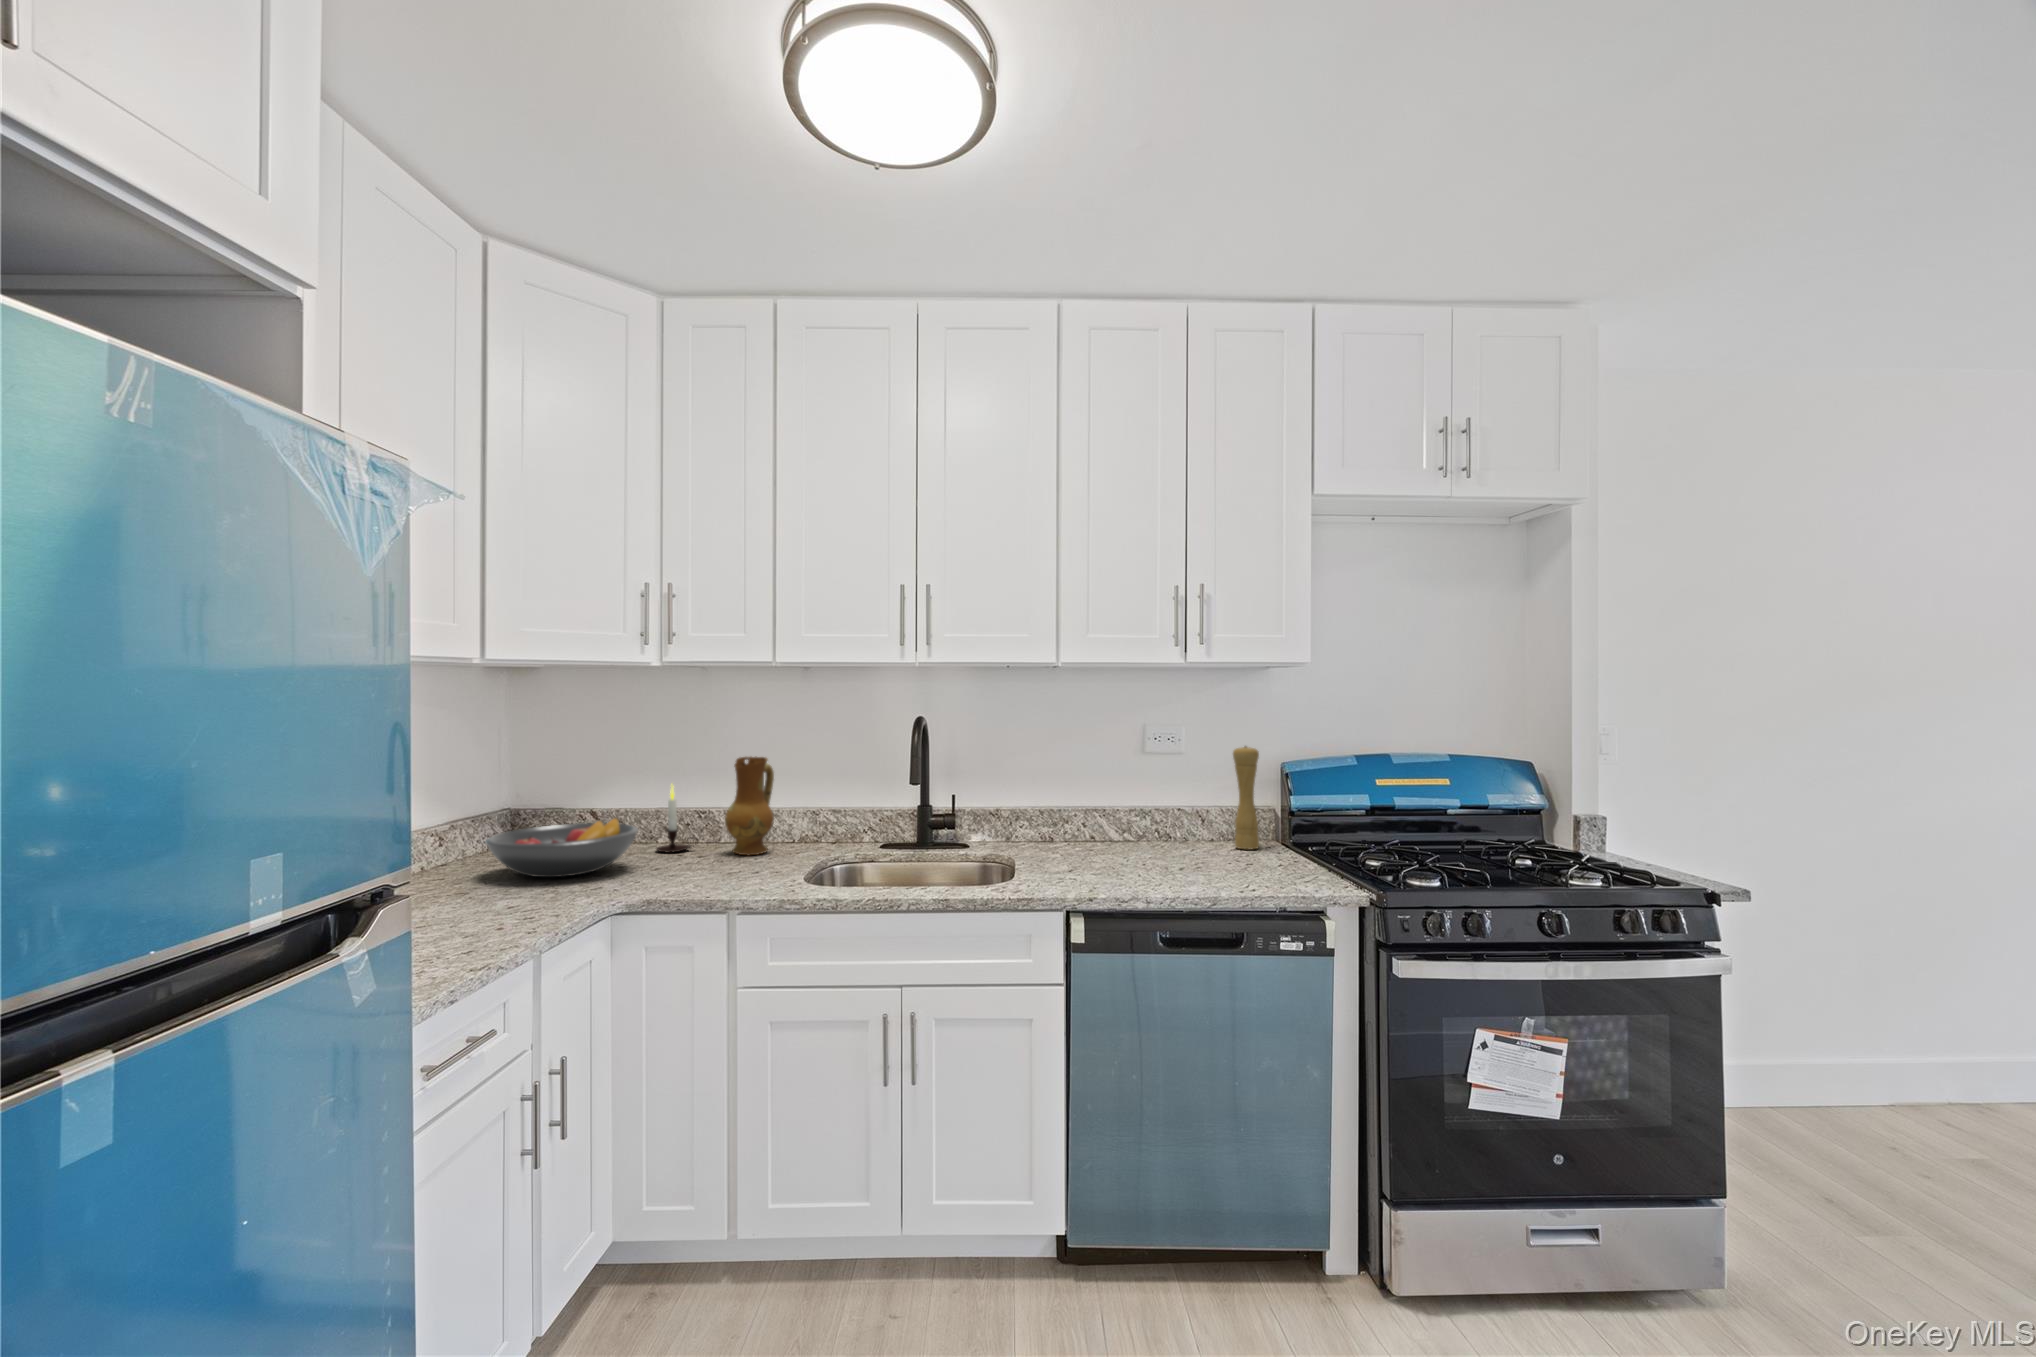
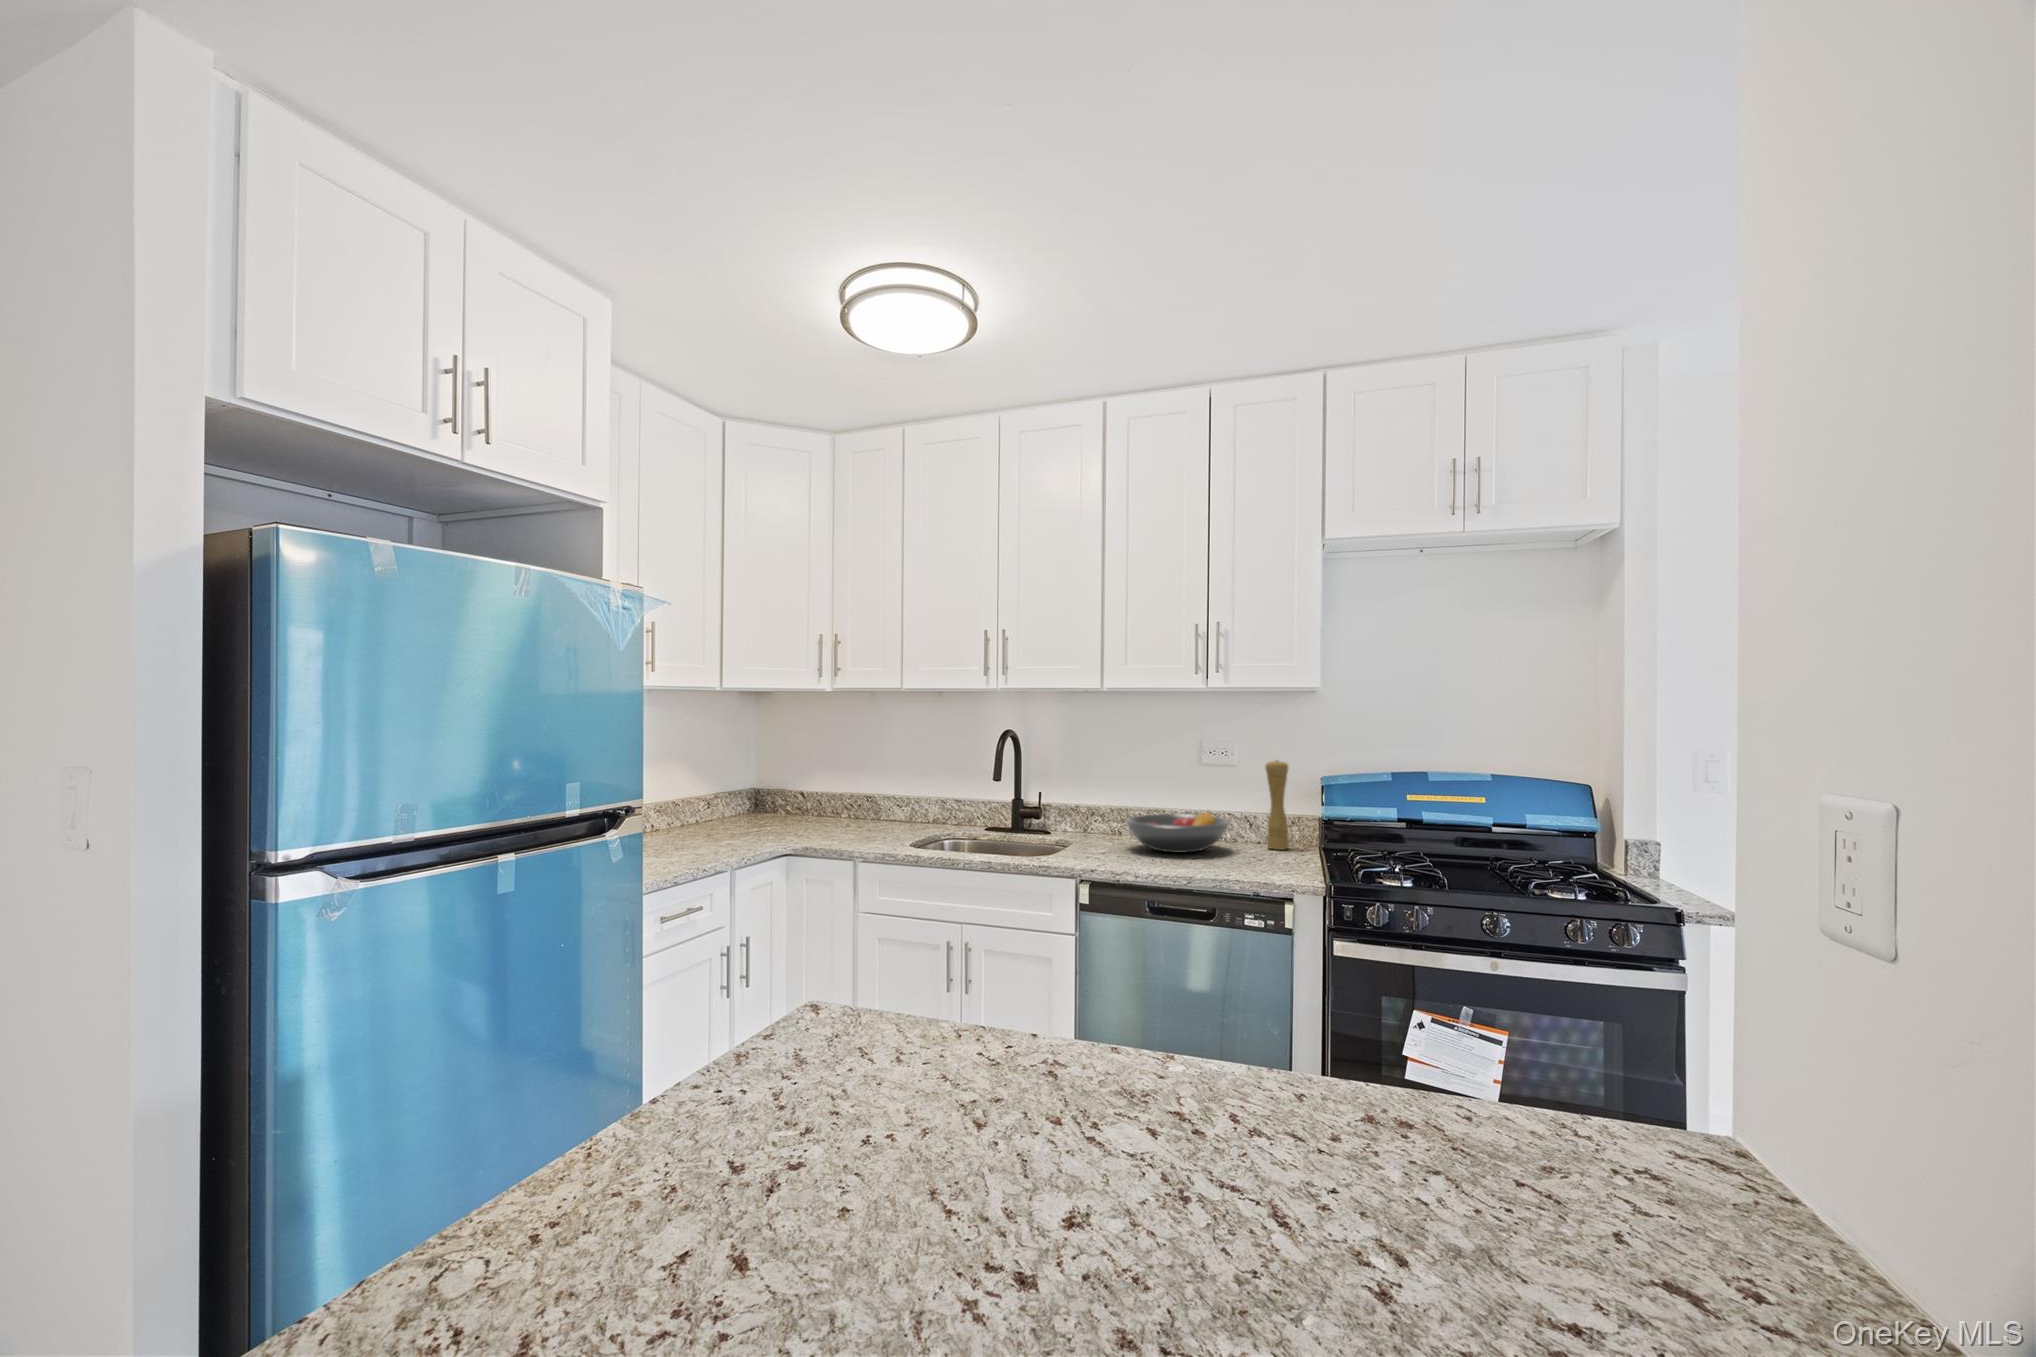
ceramic jug: present [725,757,774,855] -> none [878,757,916,829]
candle: present [657,786,694,853] -> none [835,774,864,824]
fruit bowl: present [486,817,638,877] -> present [1126,811,1229,853]

